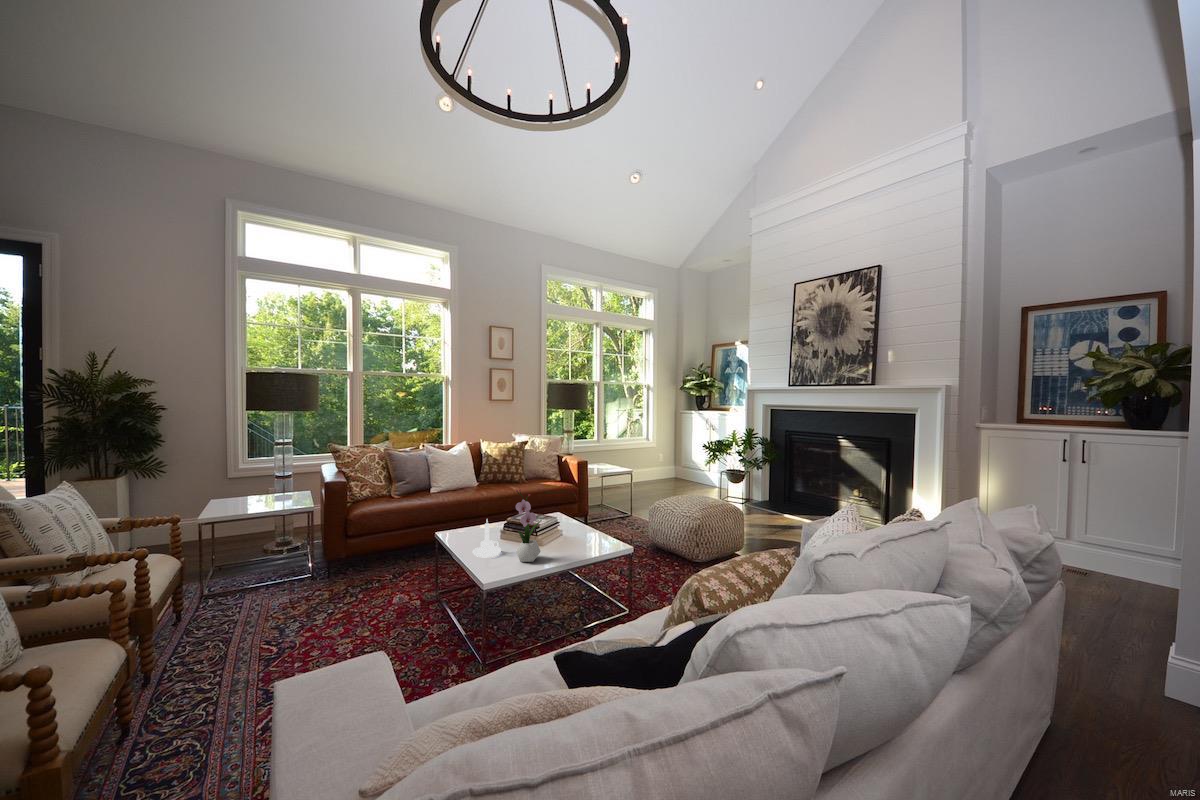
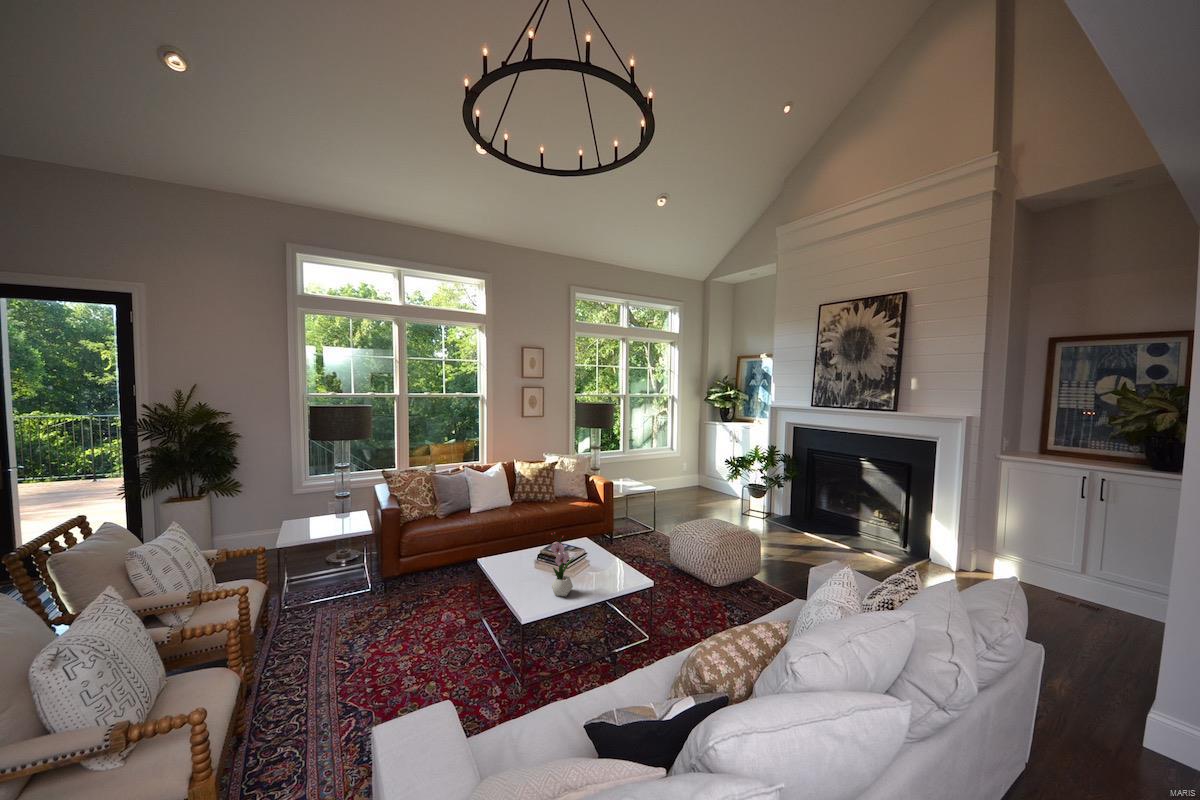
candle holder: present [473,520,501,557] -> none [513,554,538,590]

